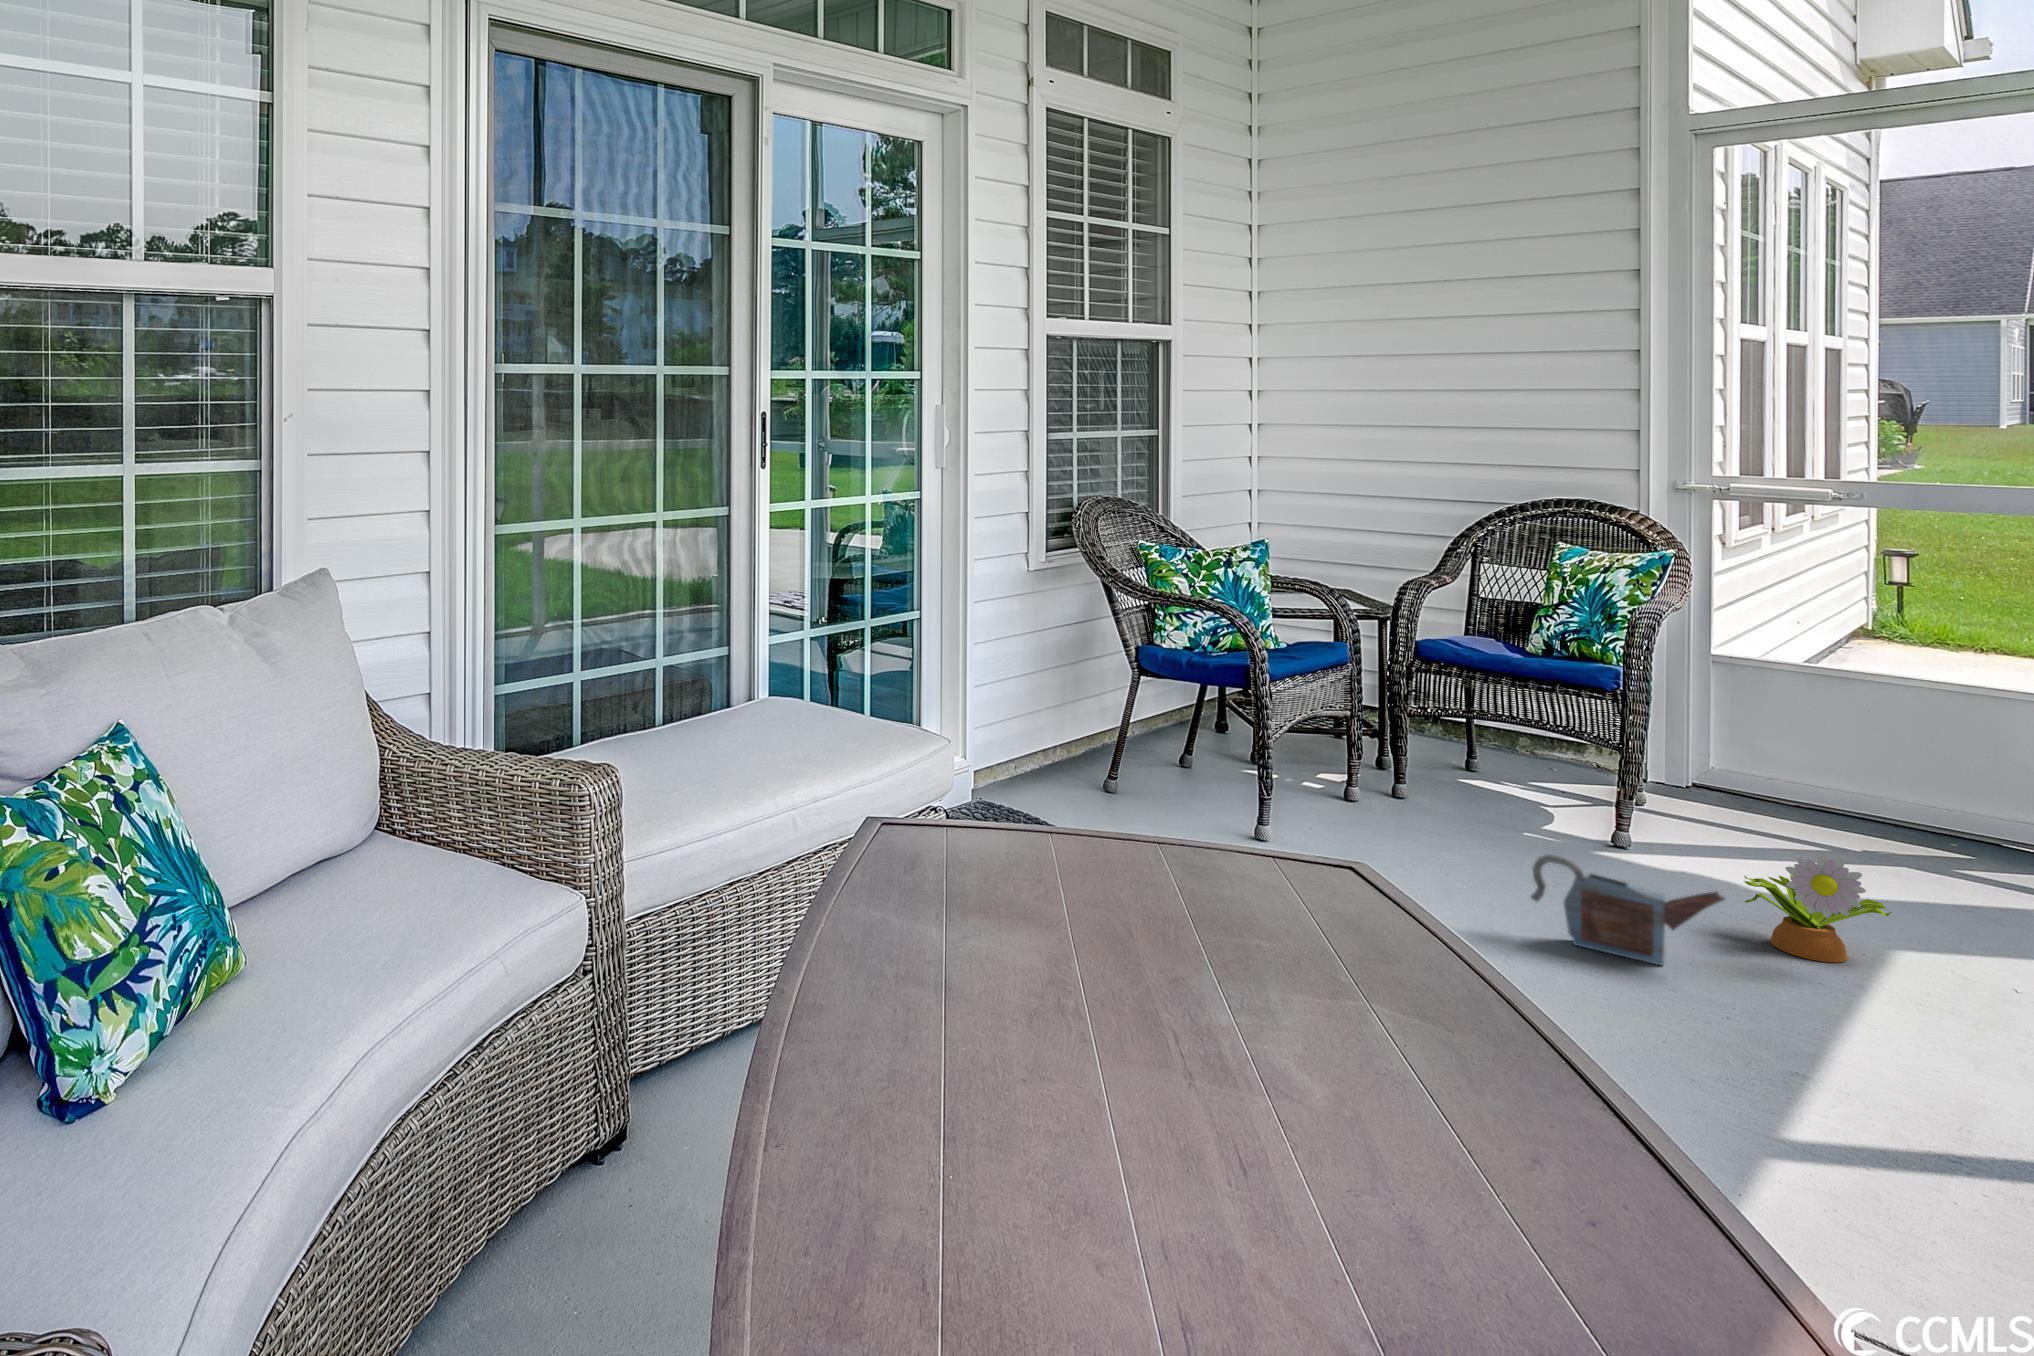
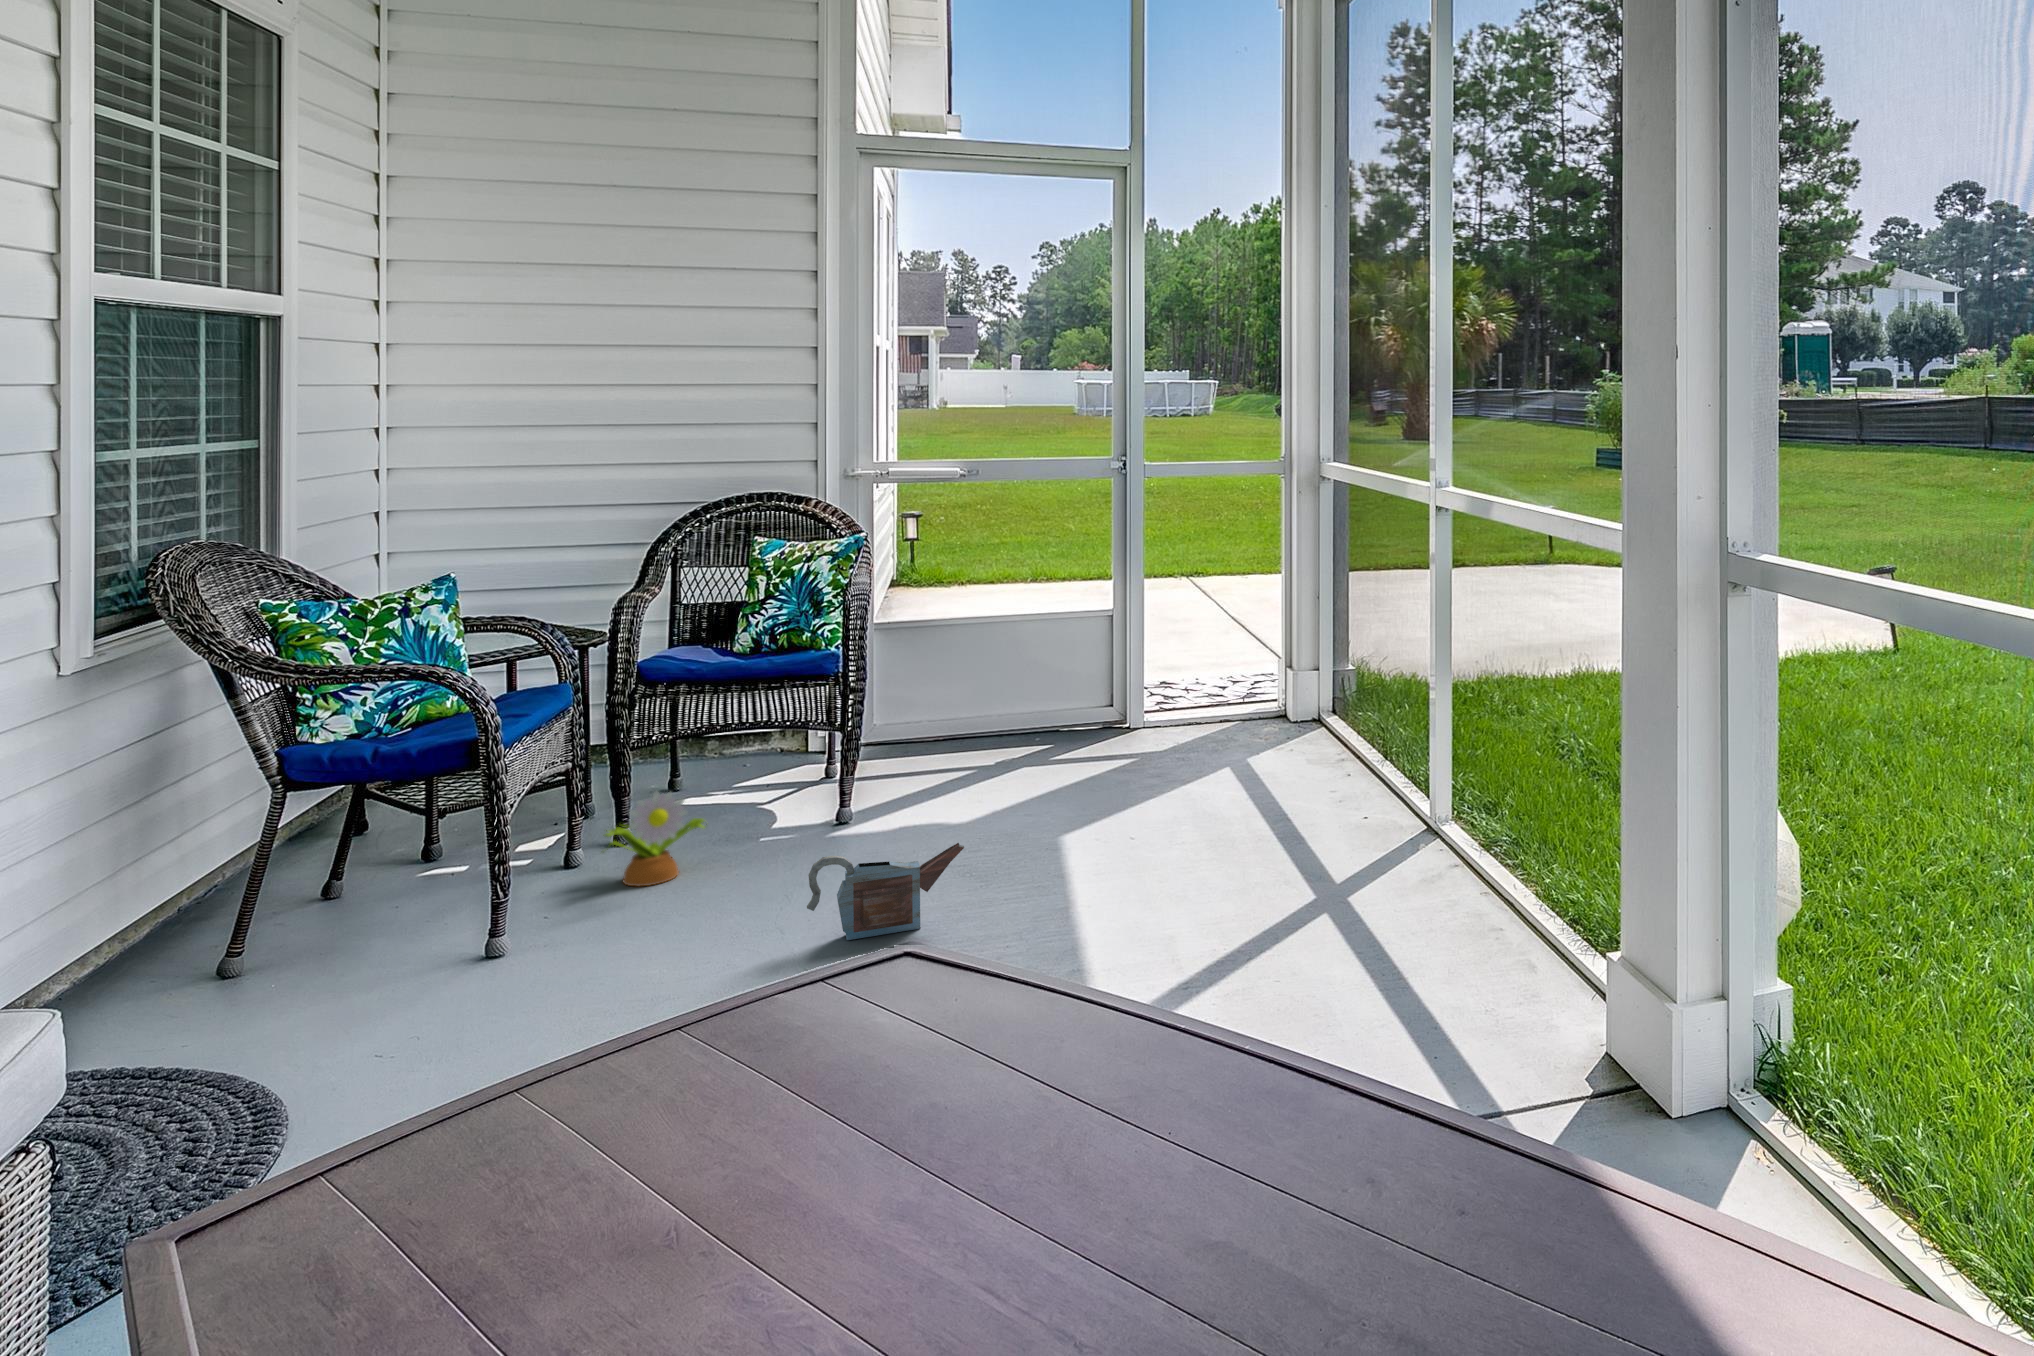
decorative plant: present [1744,853,1891,963] -> present [603,791,705,886]

